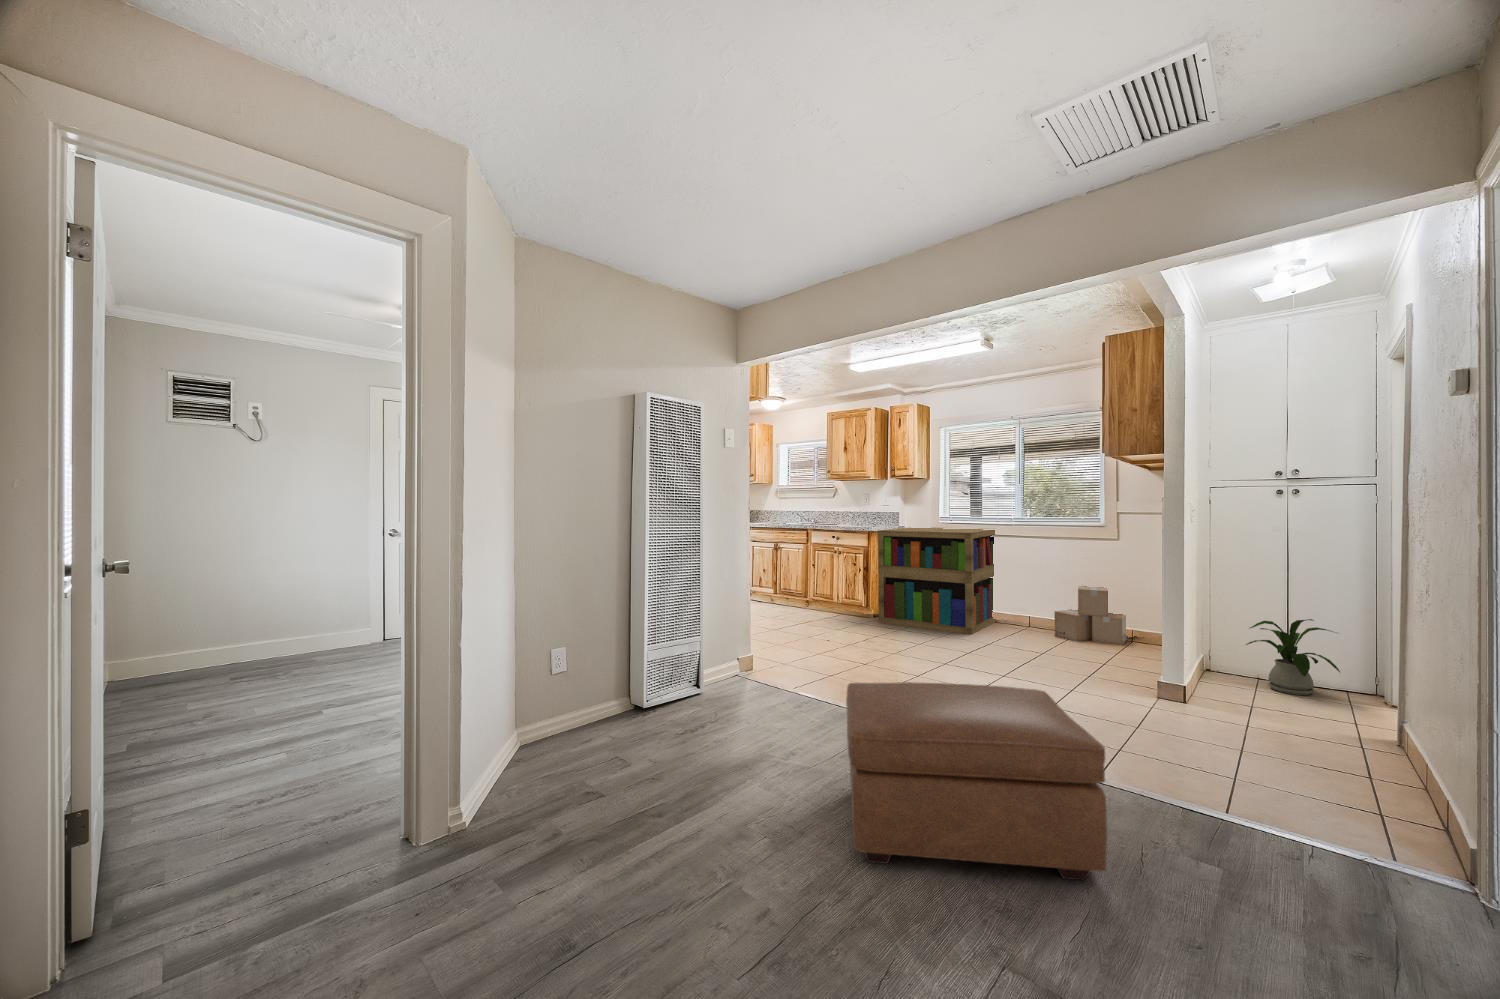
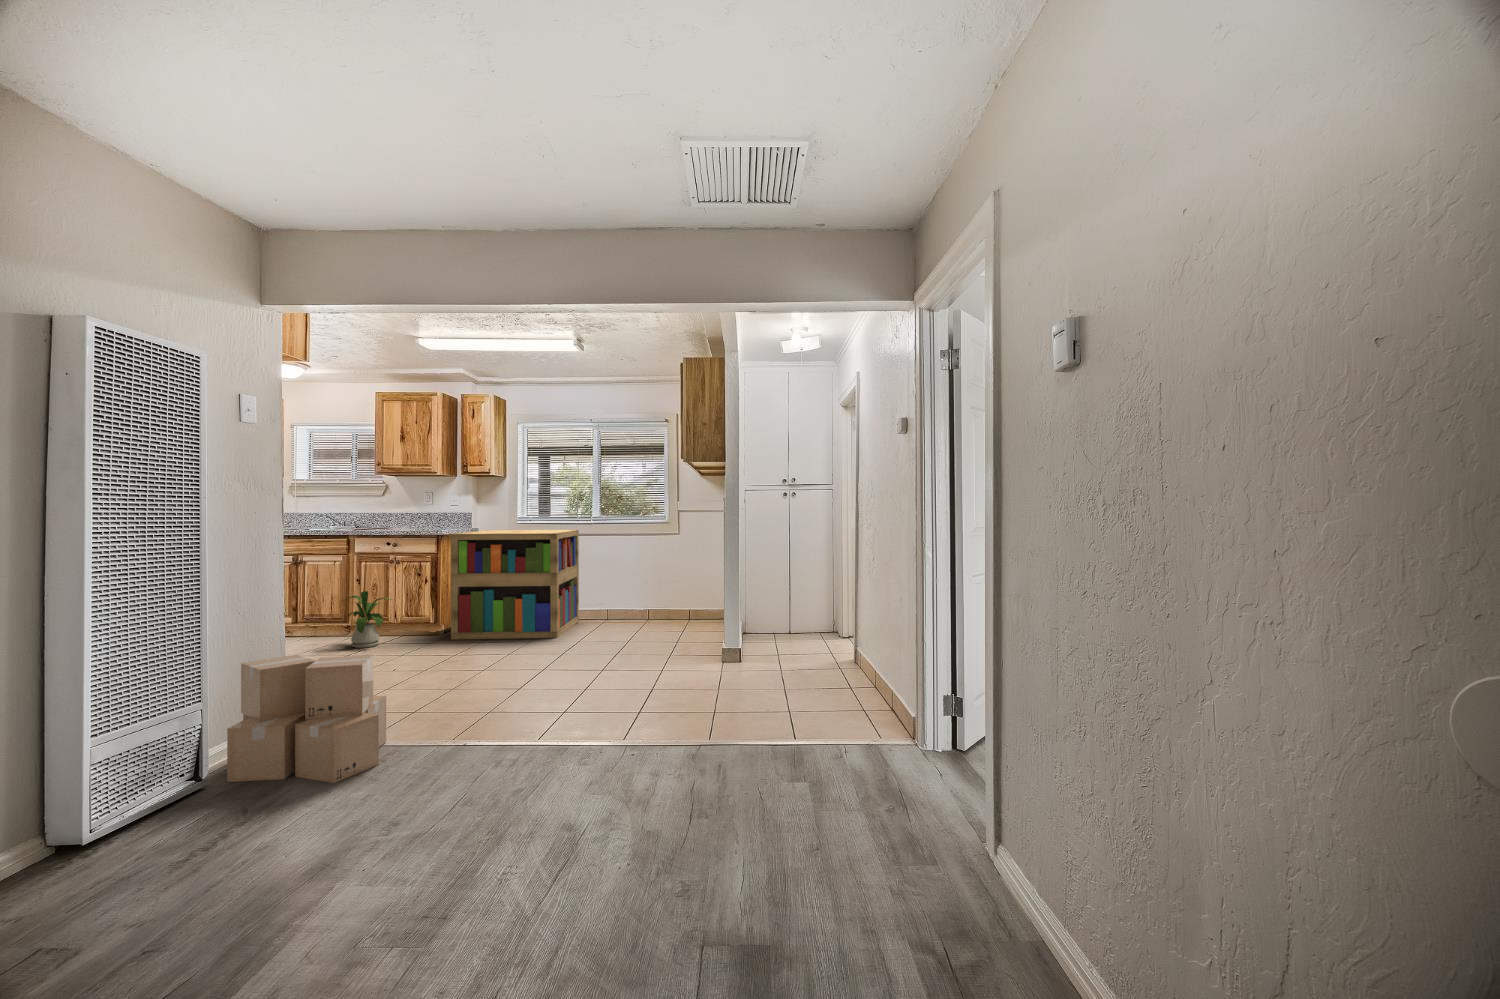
cardboard box: present [1055,586,1130,645] -> present [227,655,386,783]
house plant: present [1246,619,1340,695] -> present [345,591,392,648]
ottoman: present [846,682,1107,880] -> none [506,648,722,806]

